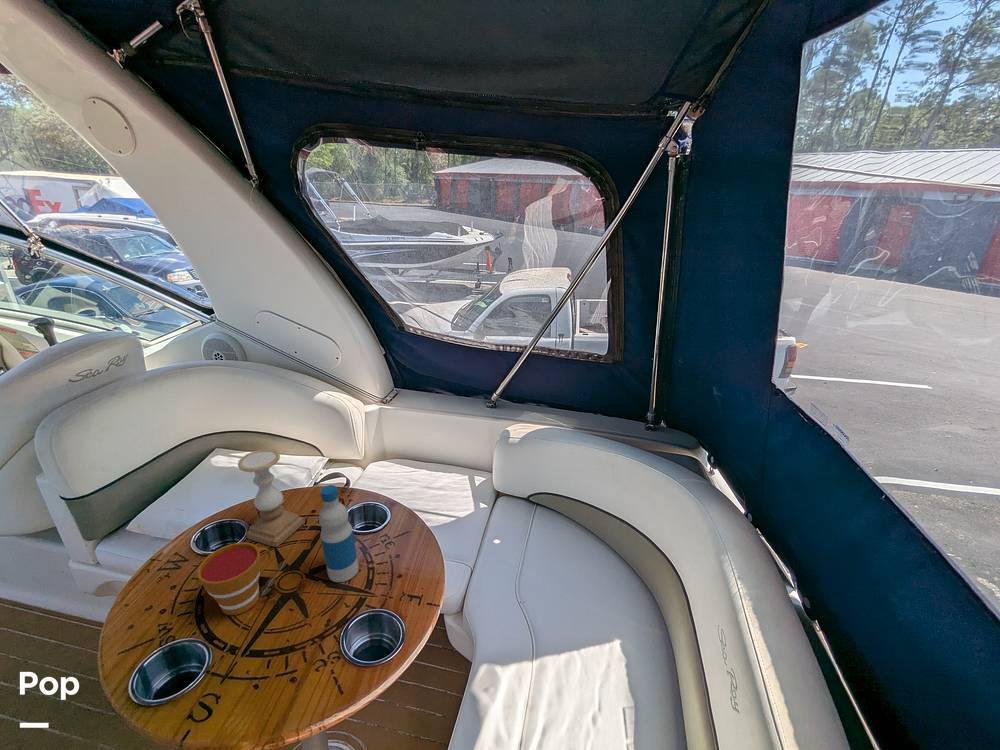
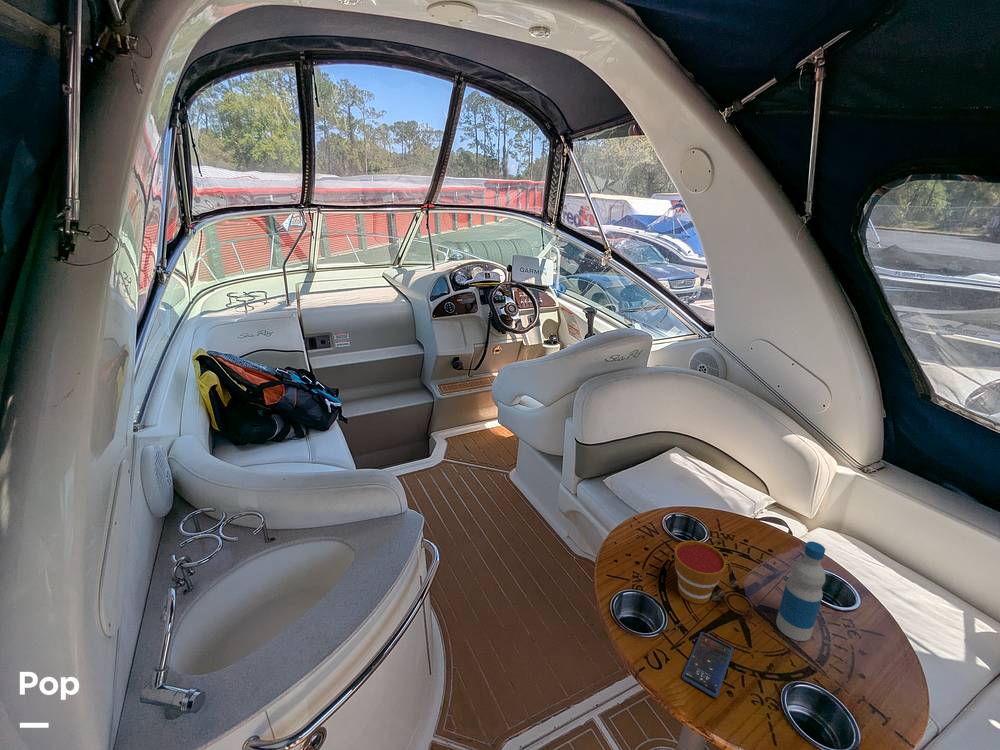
candle holder: present [238,449,304,547] -> none [705,473,764,564]
smartphone: none [237,631,291,707] -> present [682,632,734,698]

